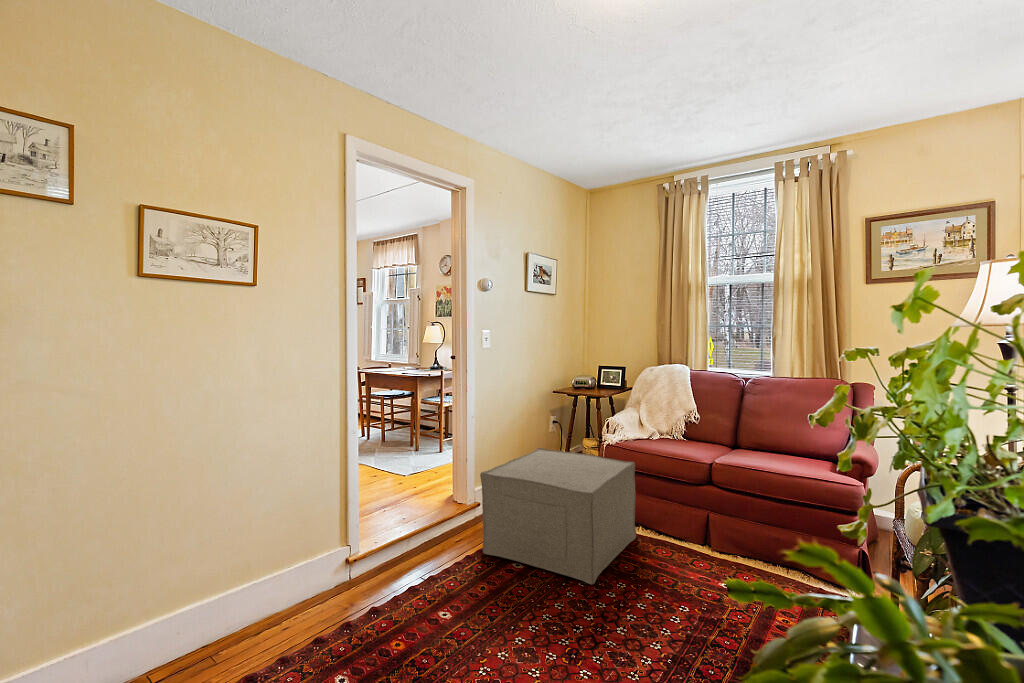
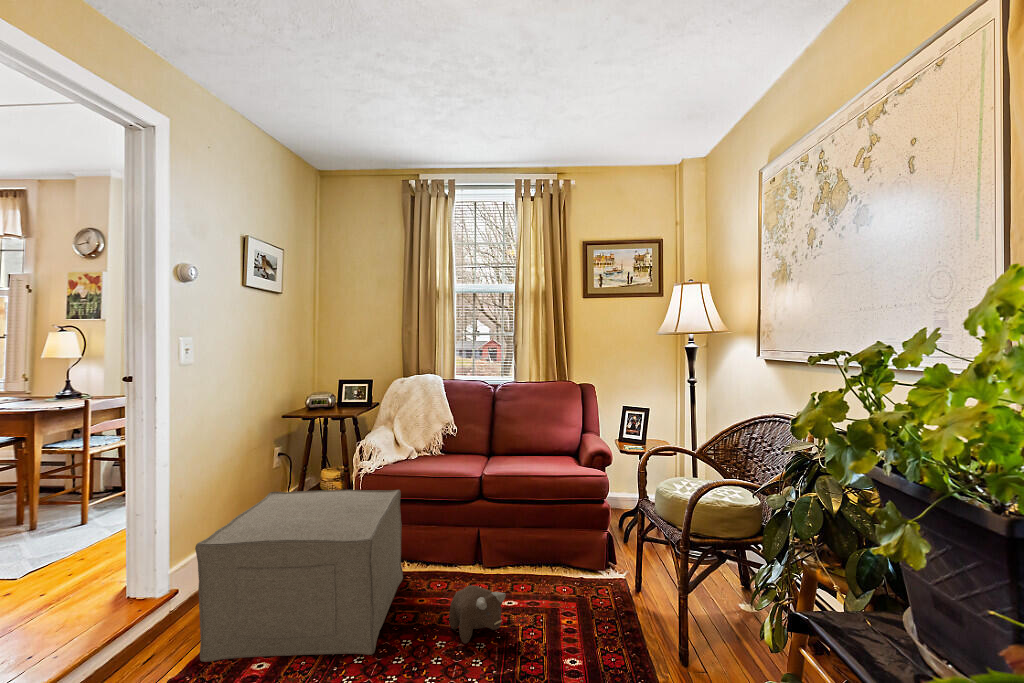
plush toy: none [661,554,709,602] -> present [449,585,506,644]

